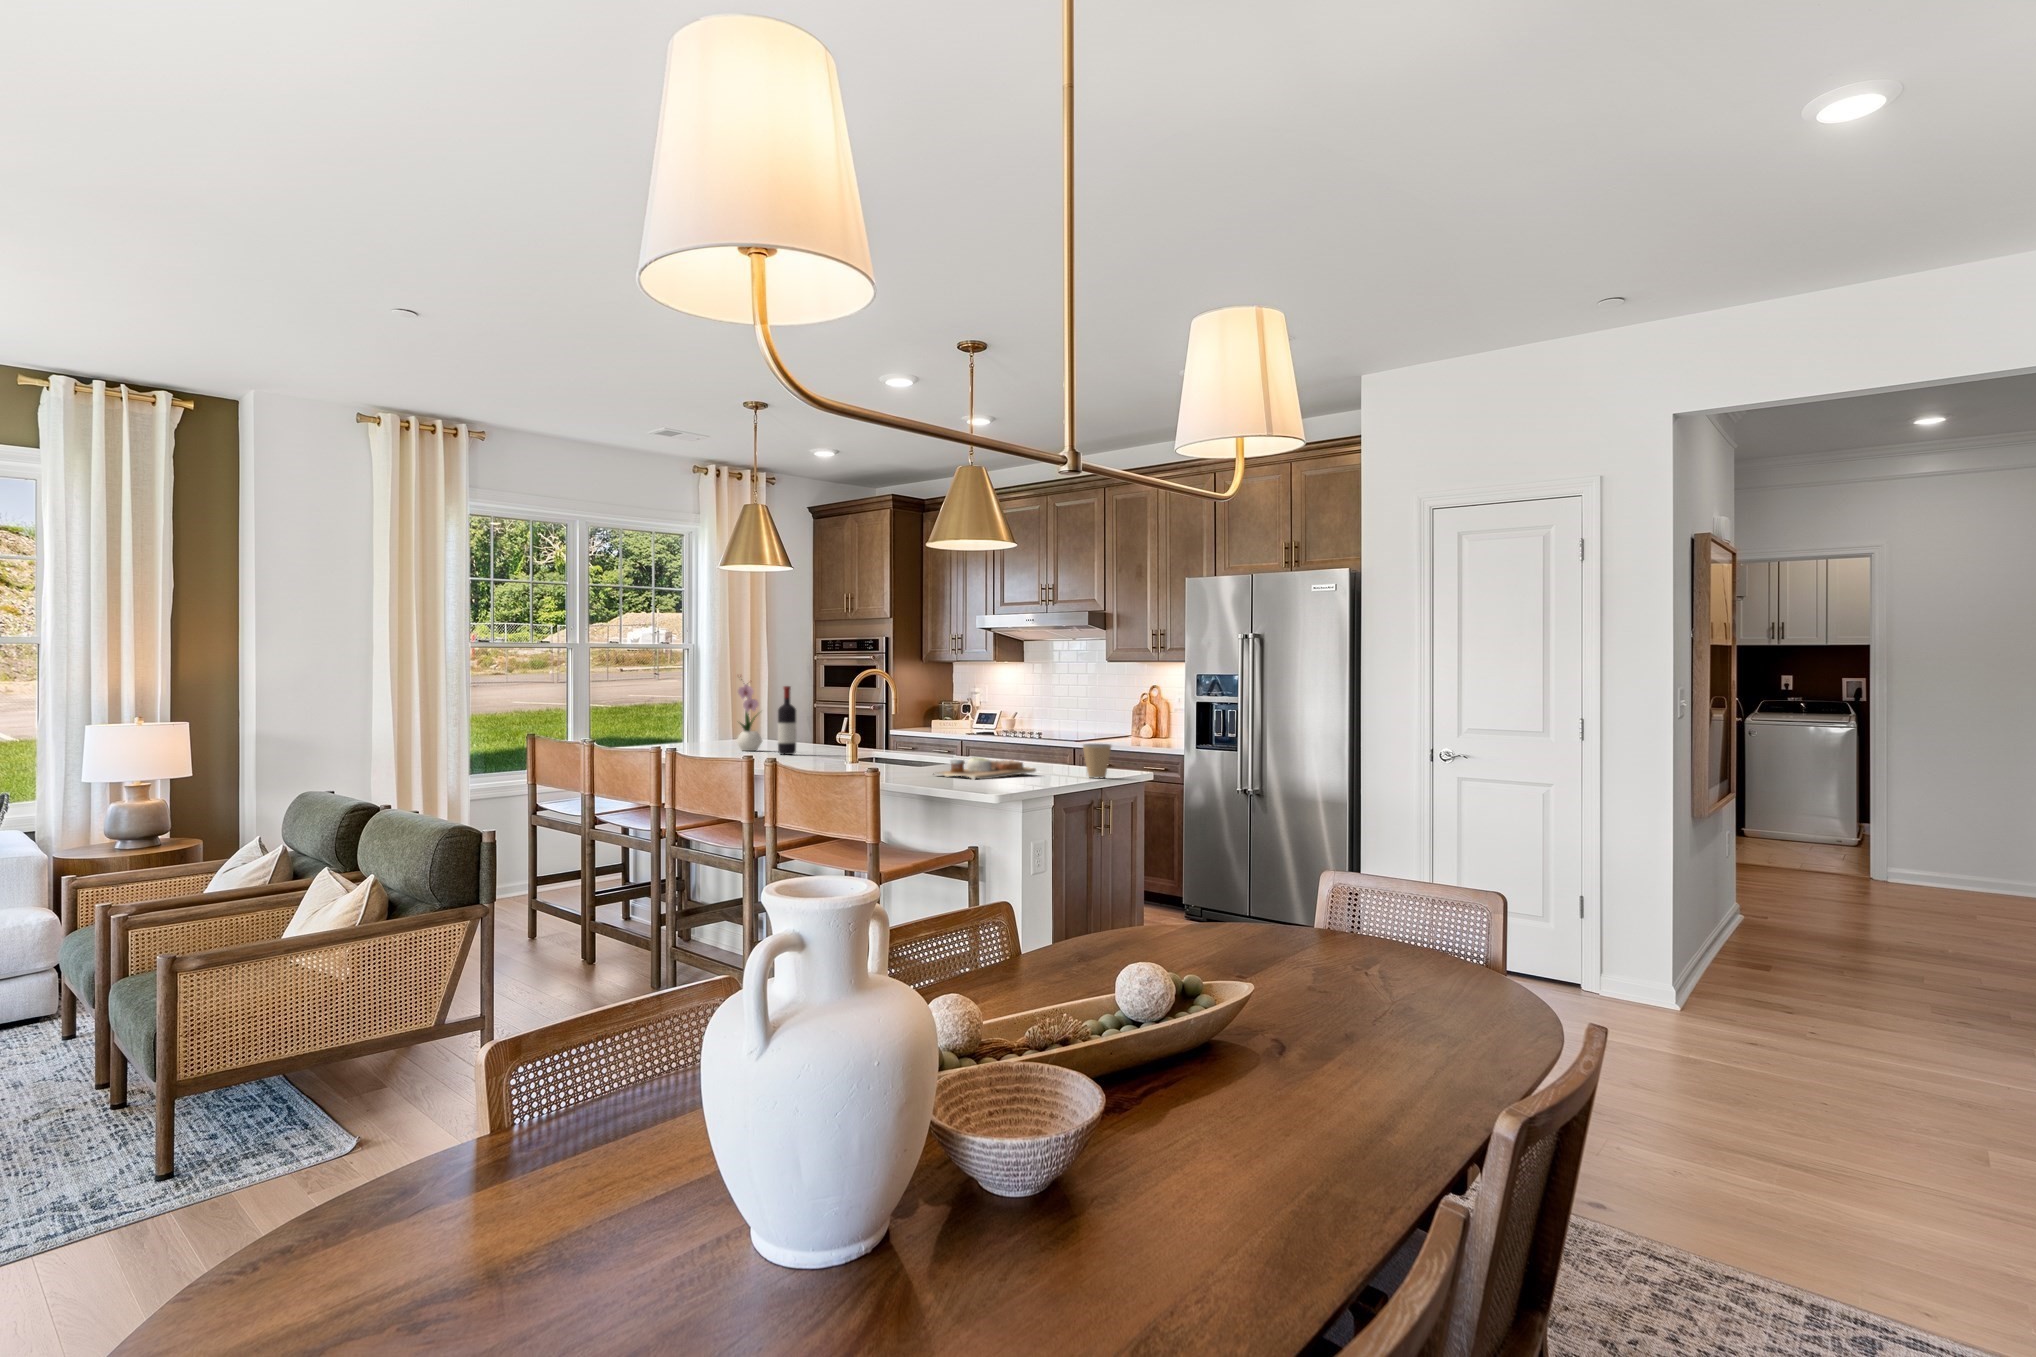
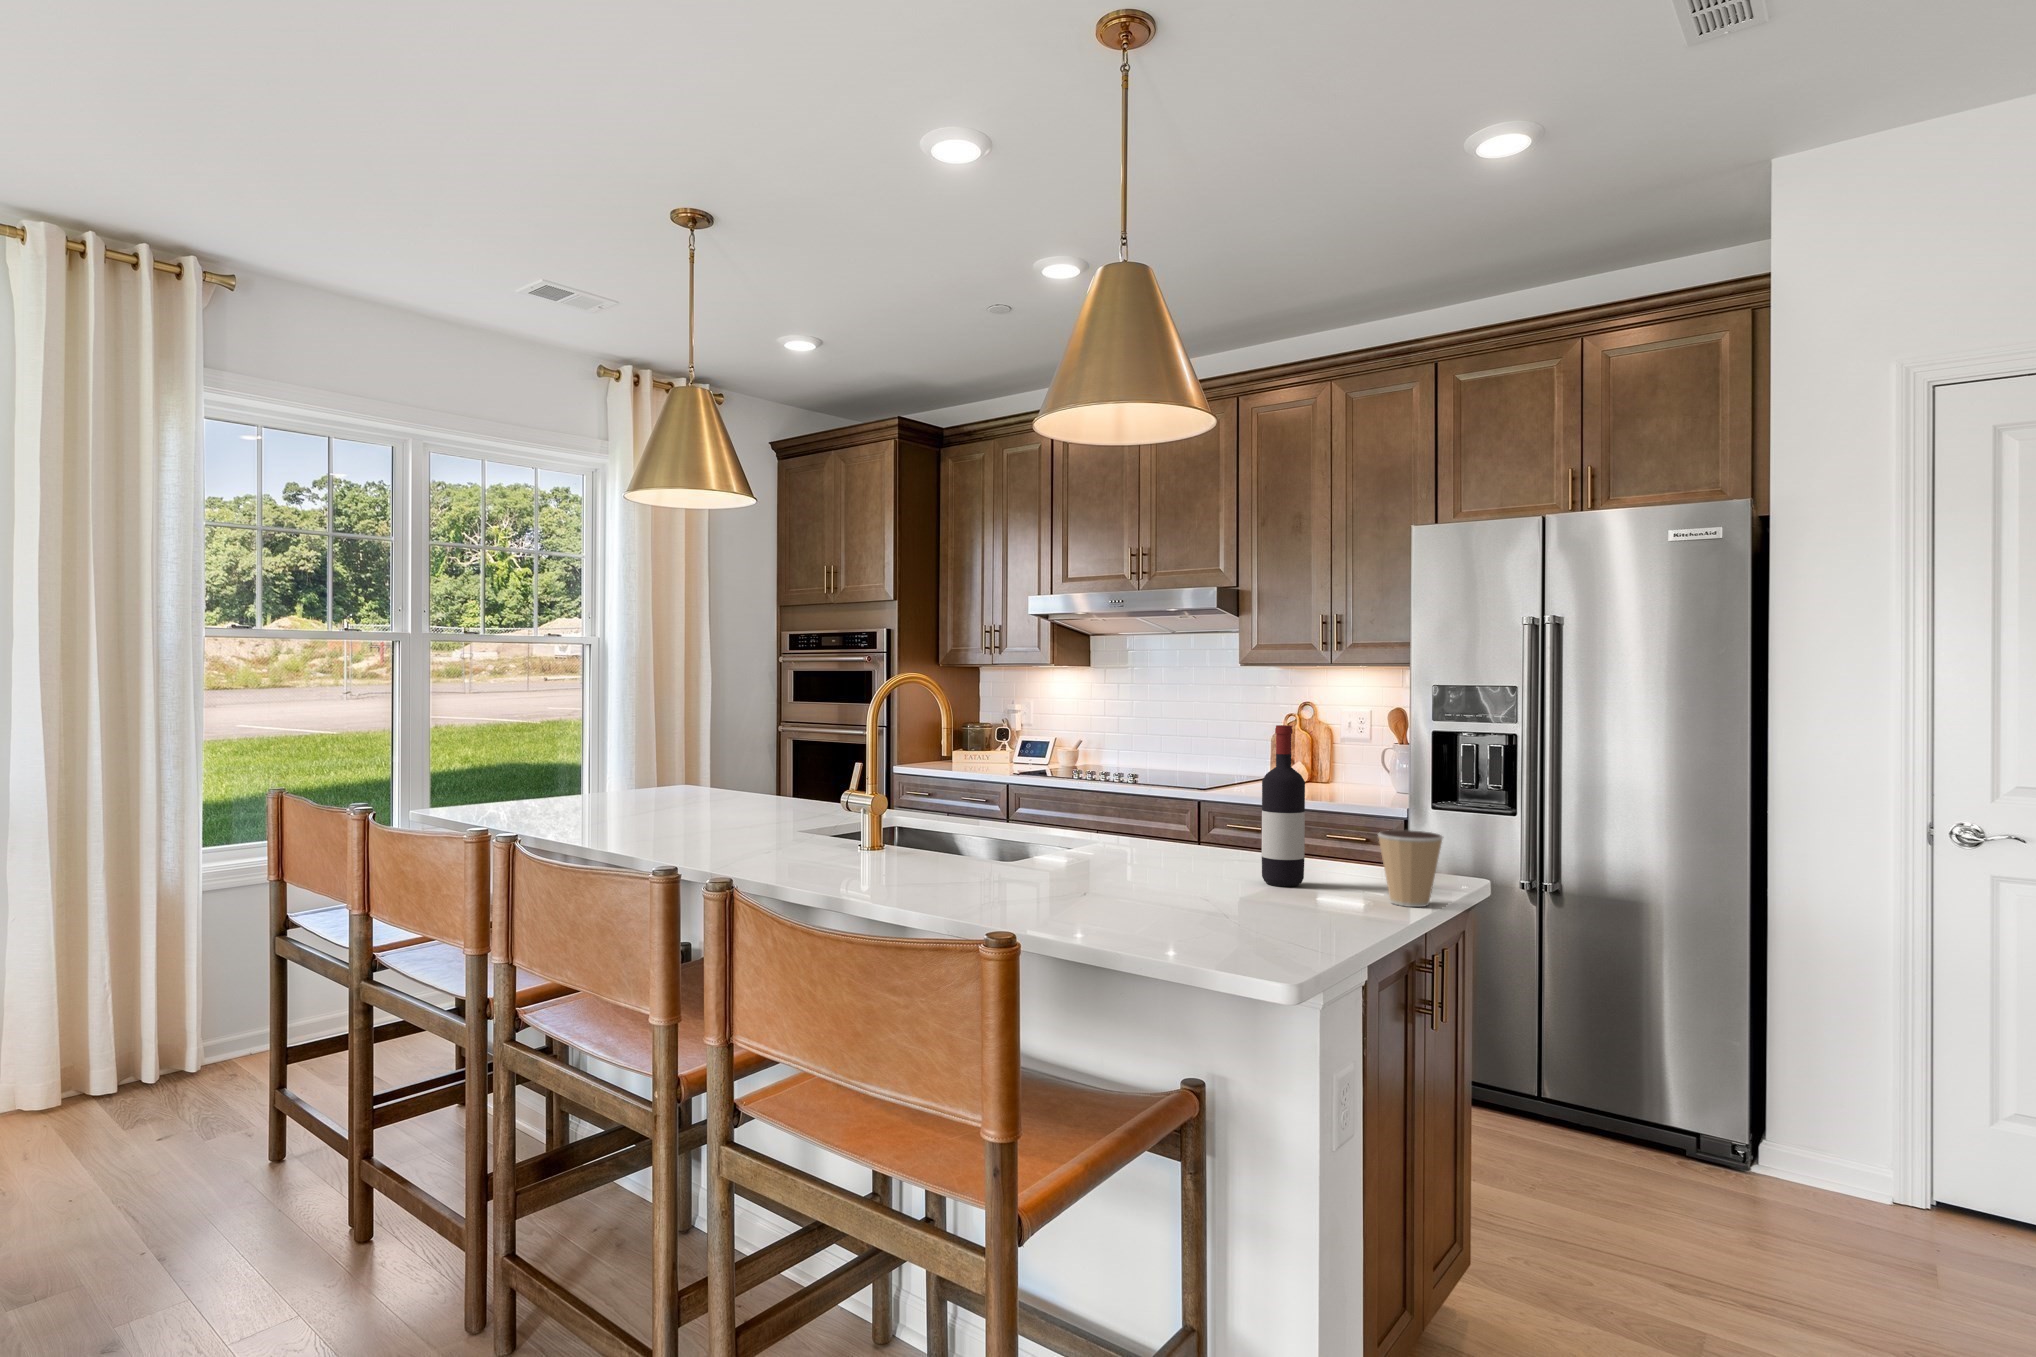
flower arrangement: present [737,676,762,751] -> none [652,682,701,819]
wine bottle: present [778,686,796,755] -> present [1262,725,1305,887]
cutting board: present [937,758,1036,780] -> none [1084,861,1279,932]

